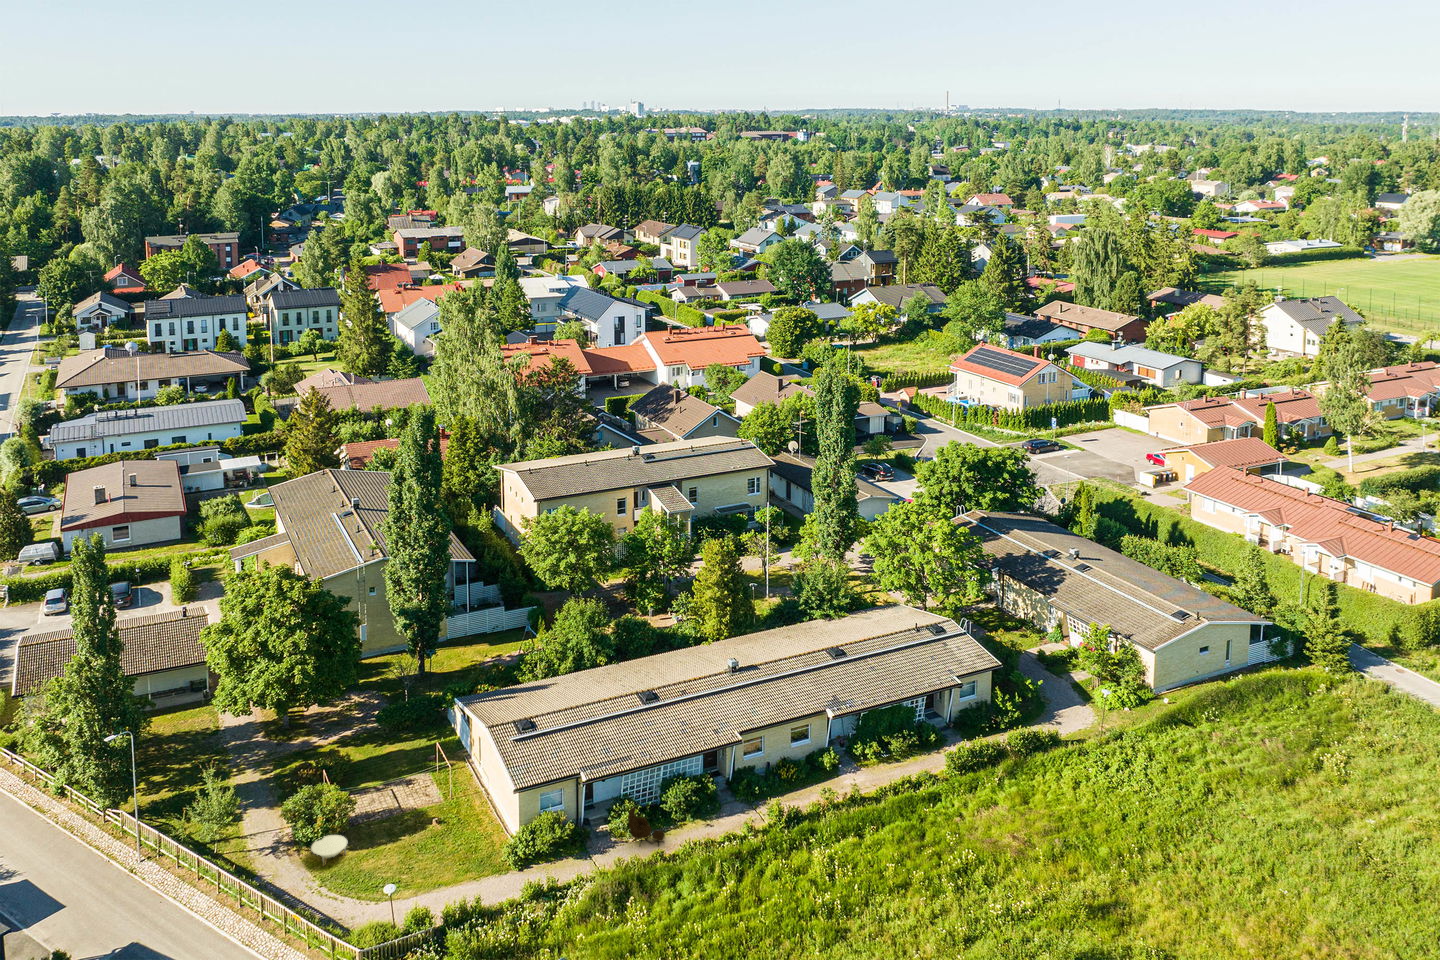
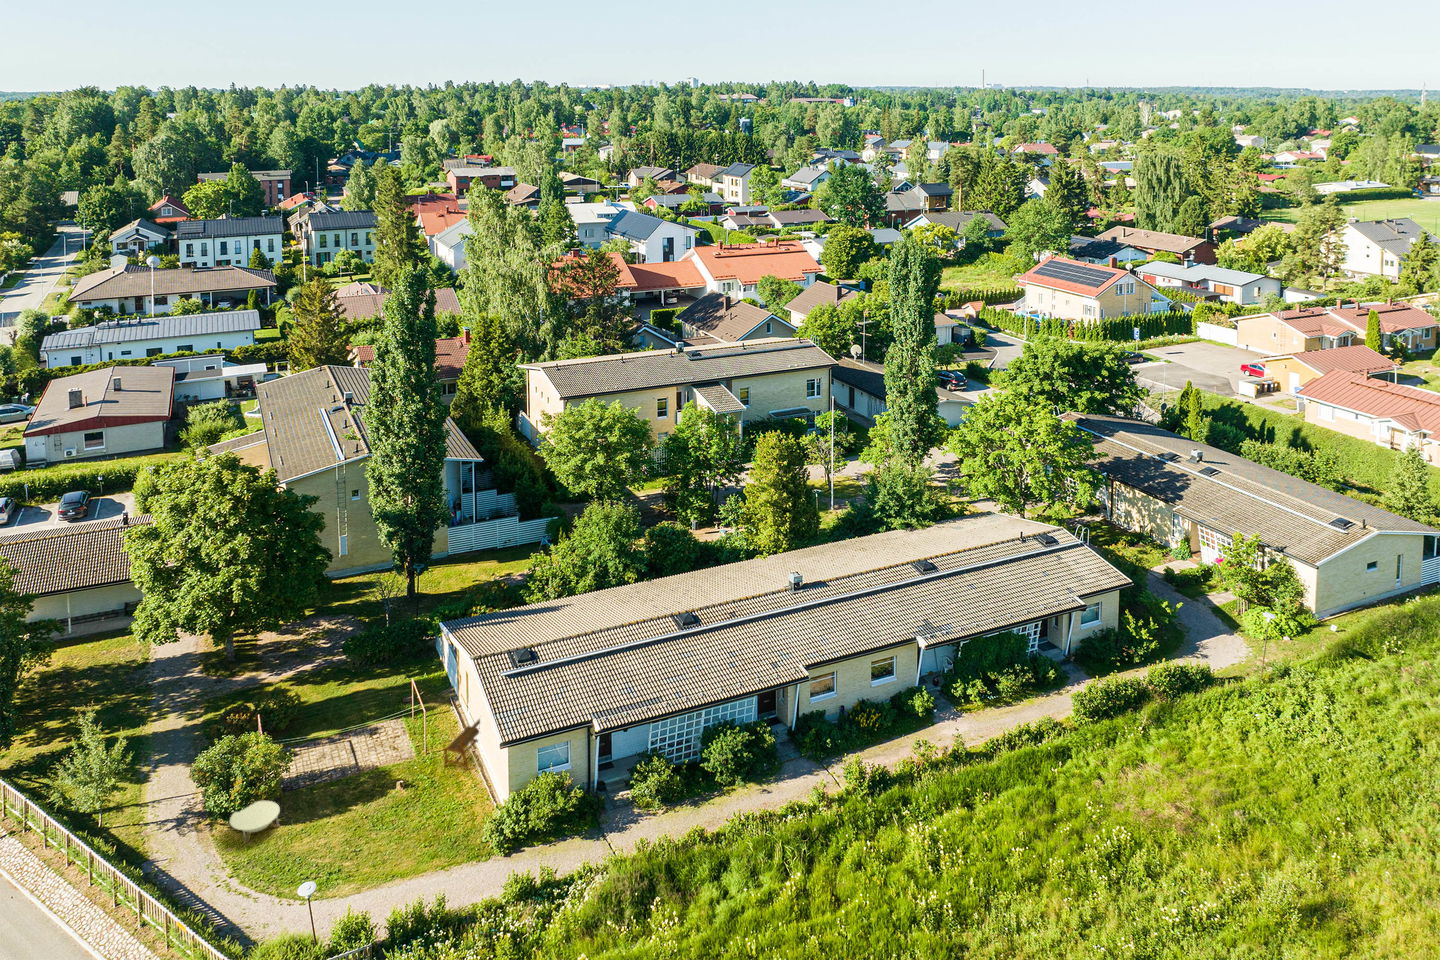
bench: none [465,771,496,813] -> present [444,719,480,770]
lounge chair: present [628,807,665,843] -> none [655,766,706,820]

